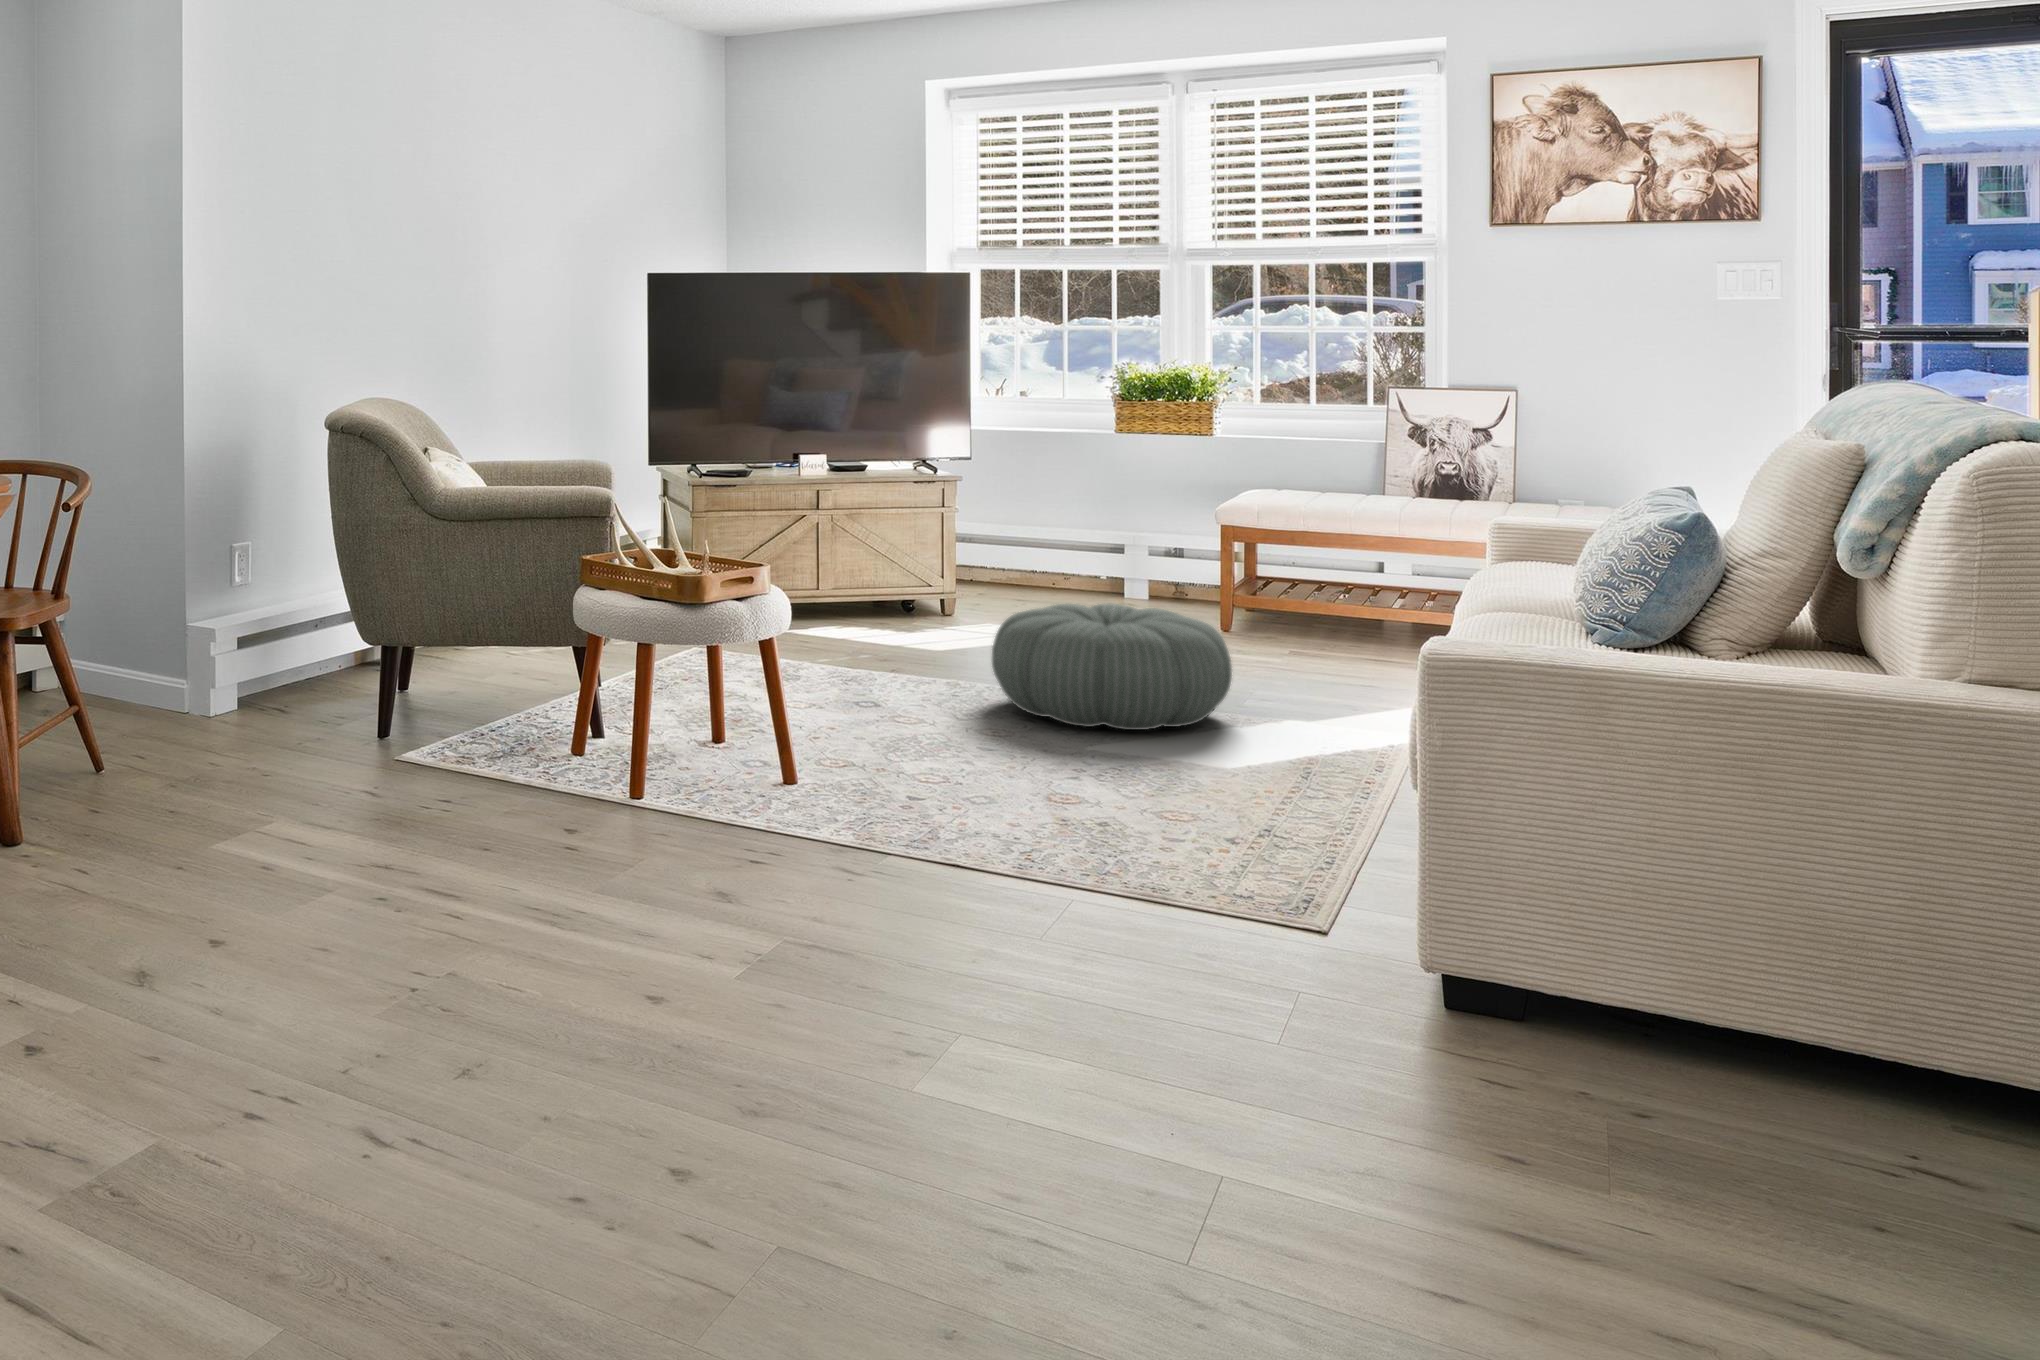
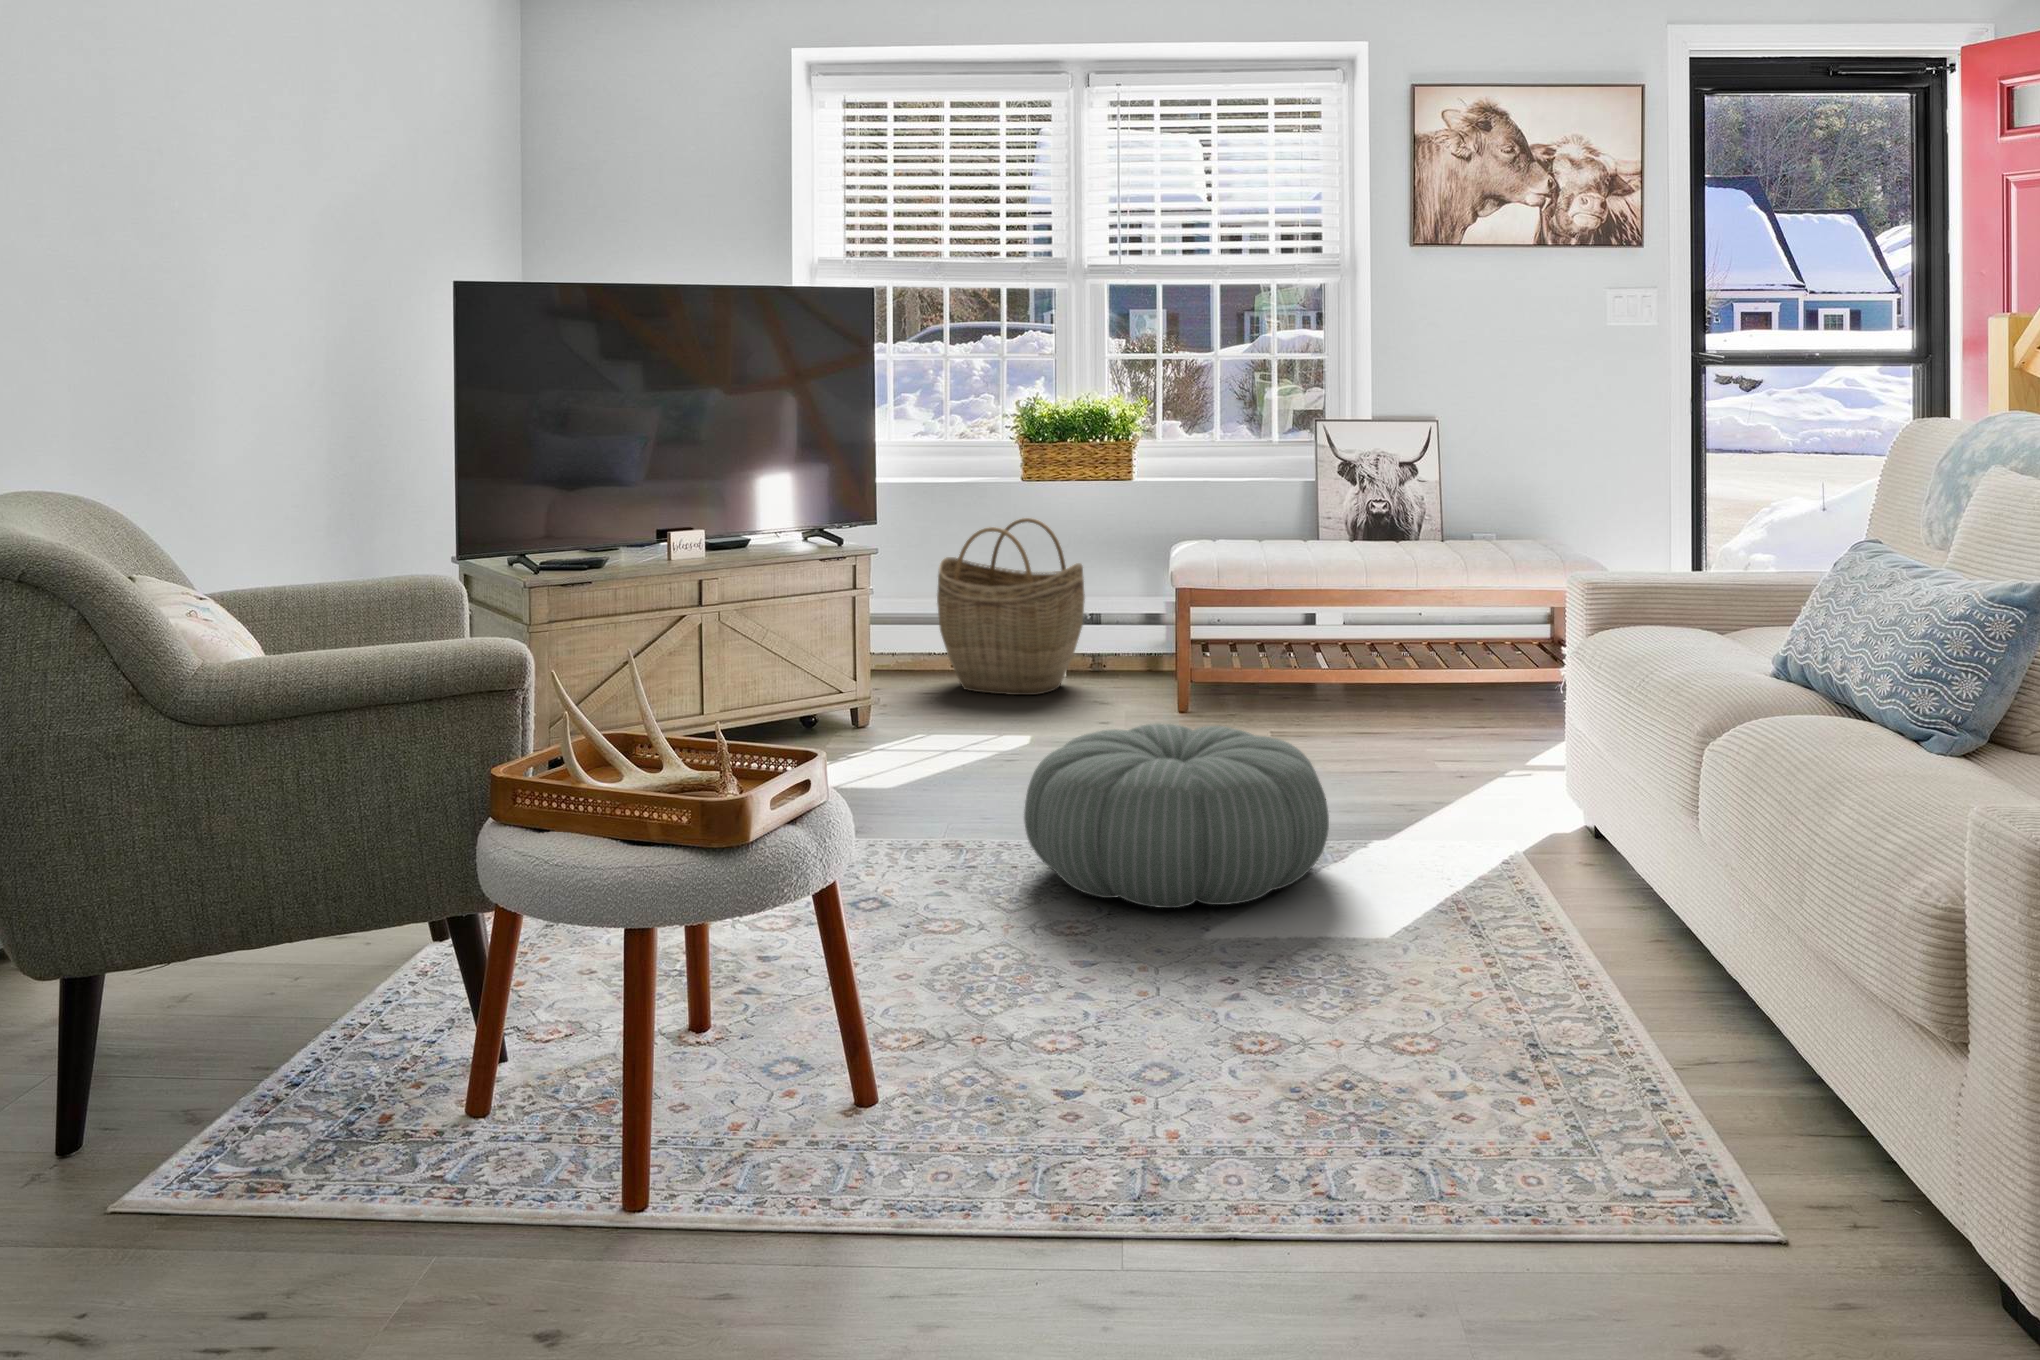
woven basket: none [1033,461,1160,605] -> present [937,518,1085,695]

